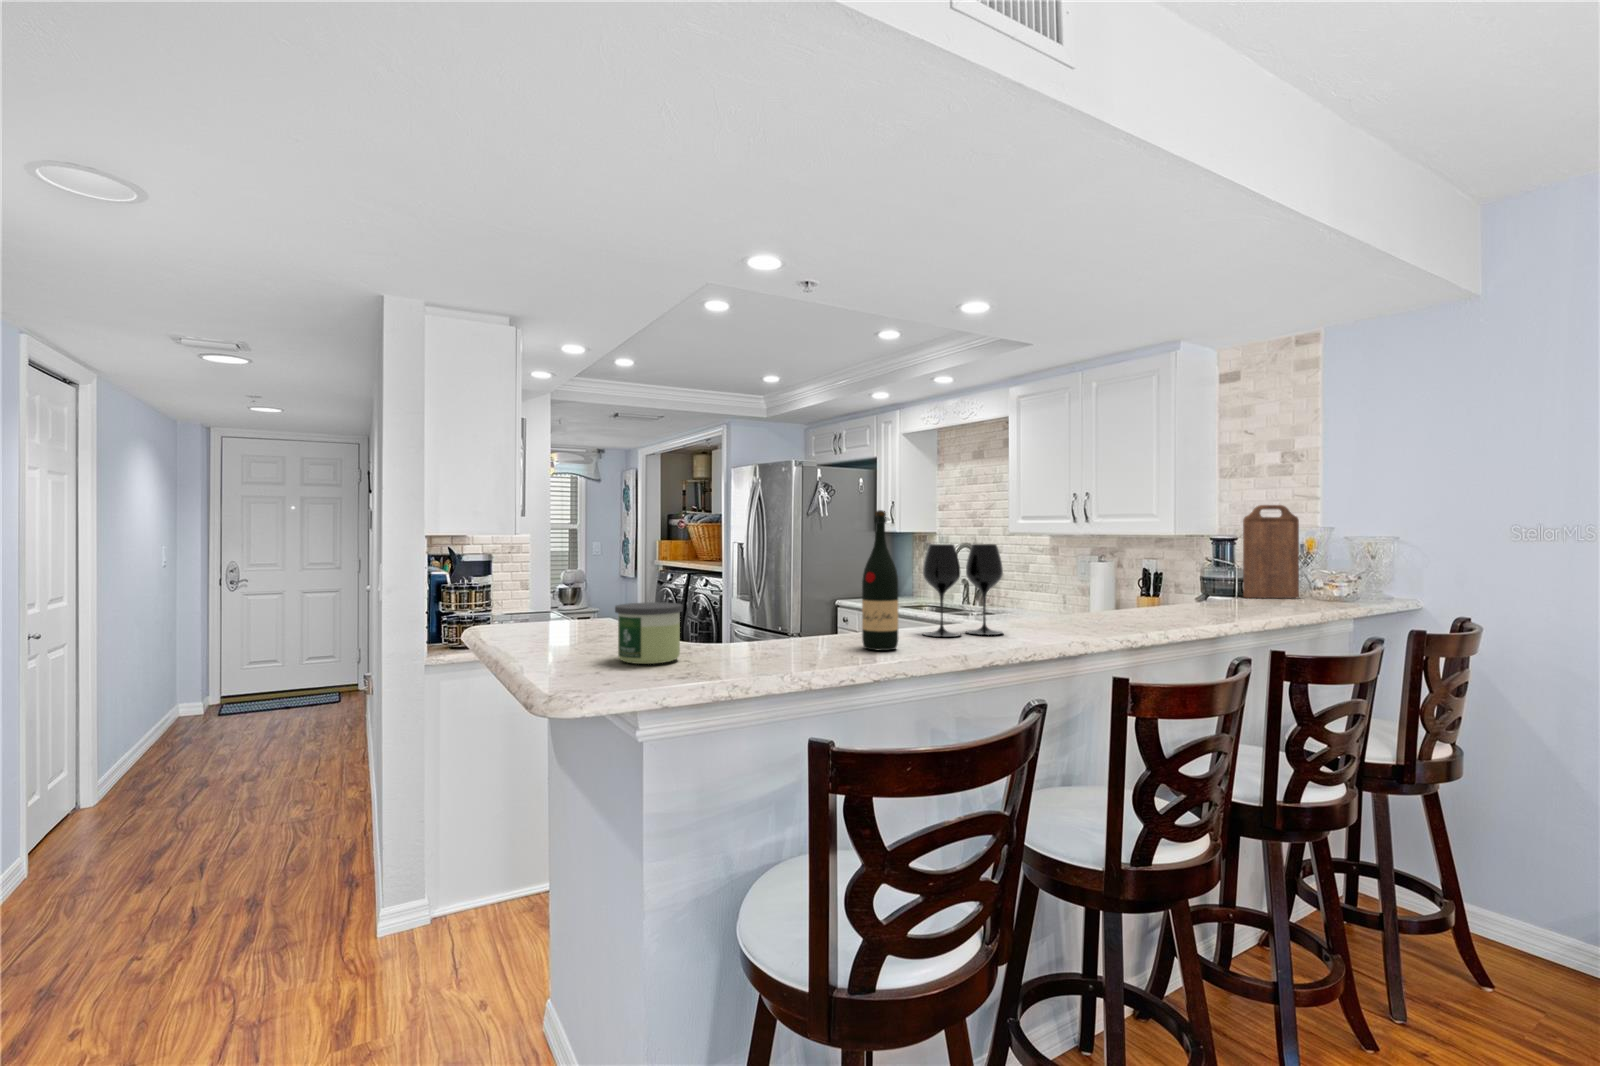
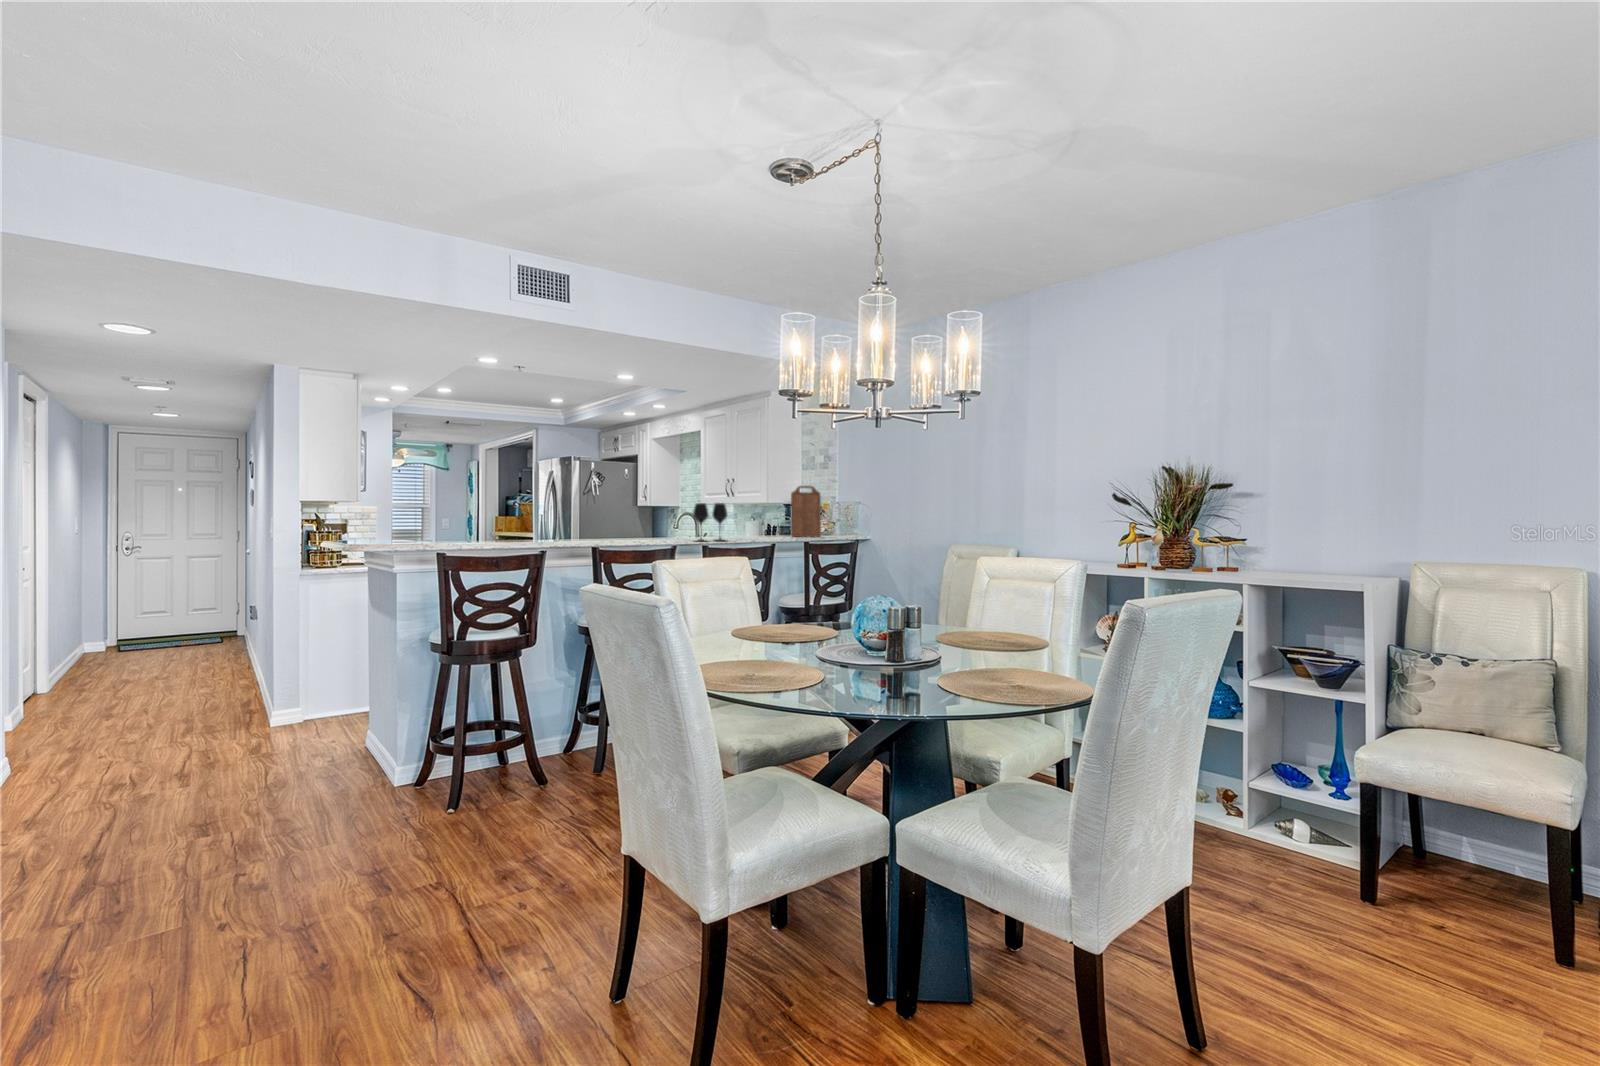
wine bottle: present [862,510,898,650] -> none [513,484,531,546]
wine glass: present [923,544,1003,637] -> present [693,503,727,541]
candle: present [615,602,683,664] -> none [388,524,421,548]

